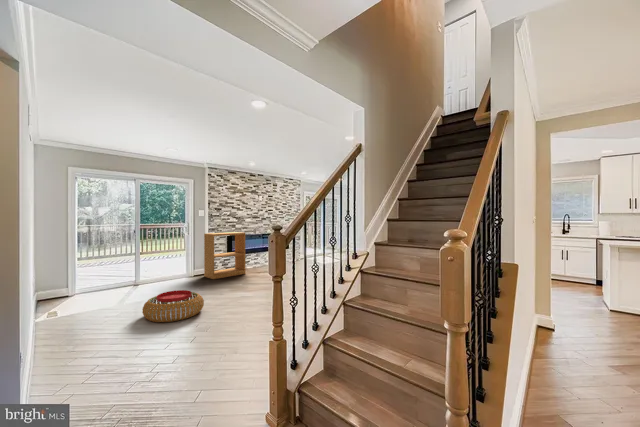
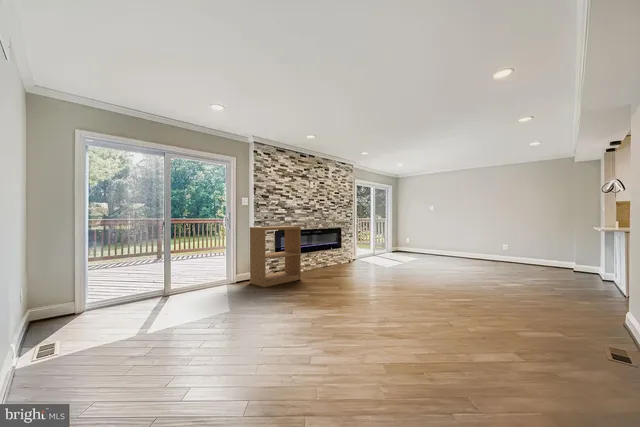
pouf: present [142,290,204,322] -> none [195,310,287,369]

